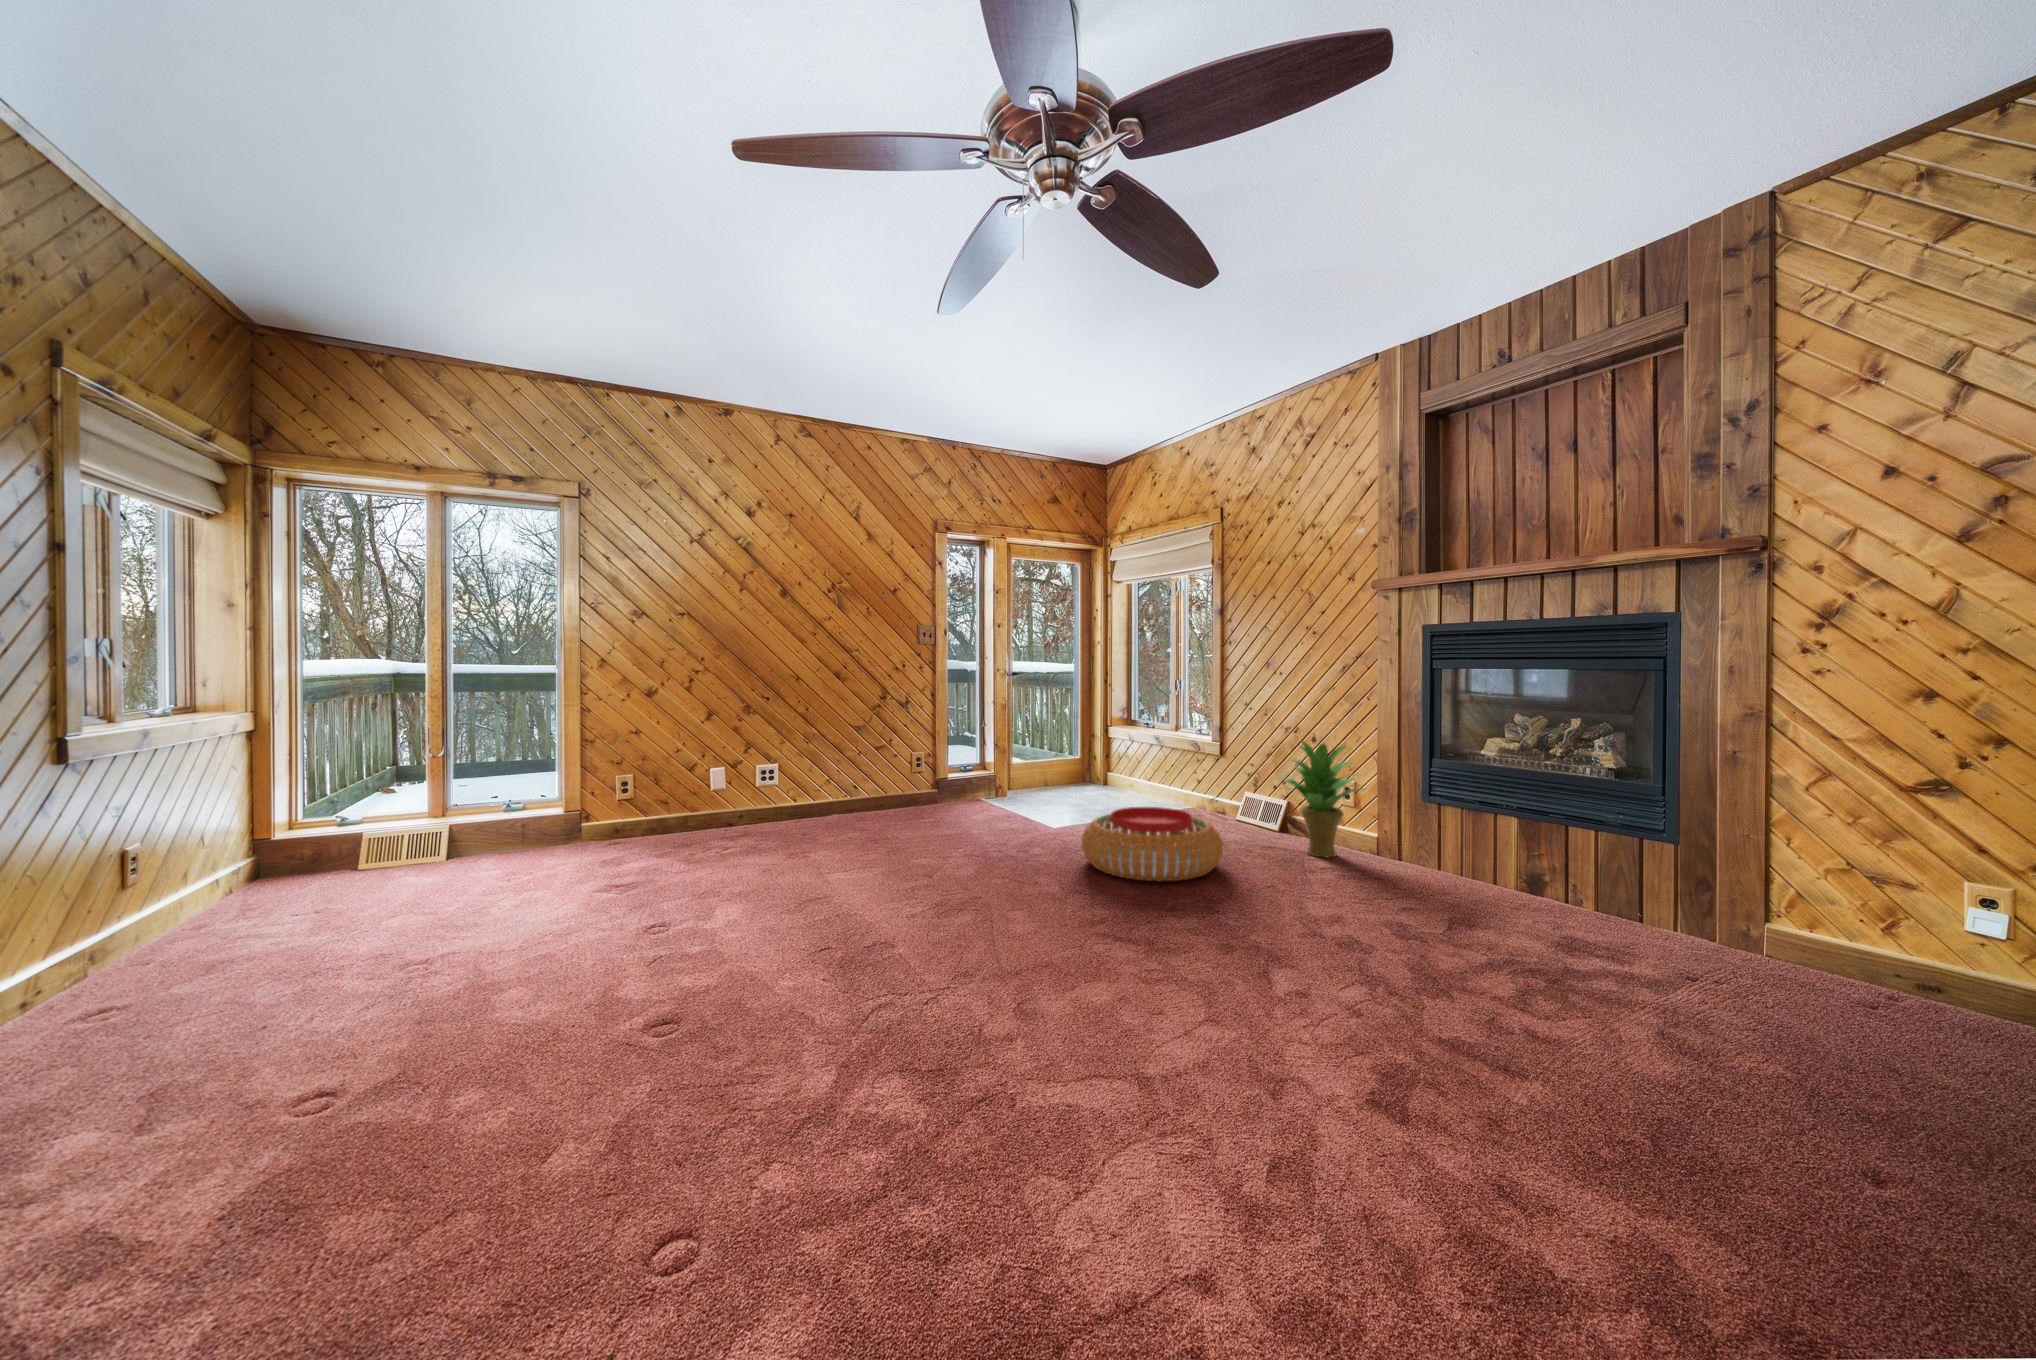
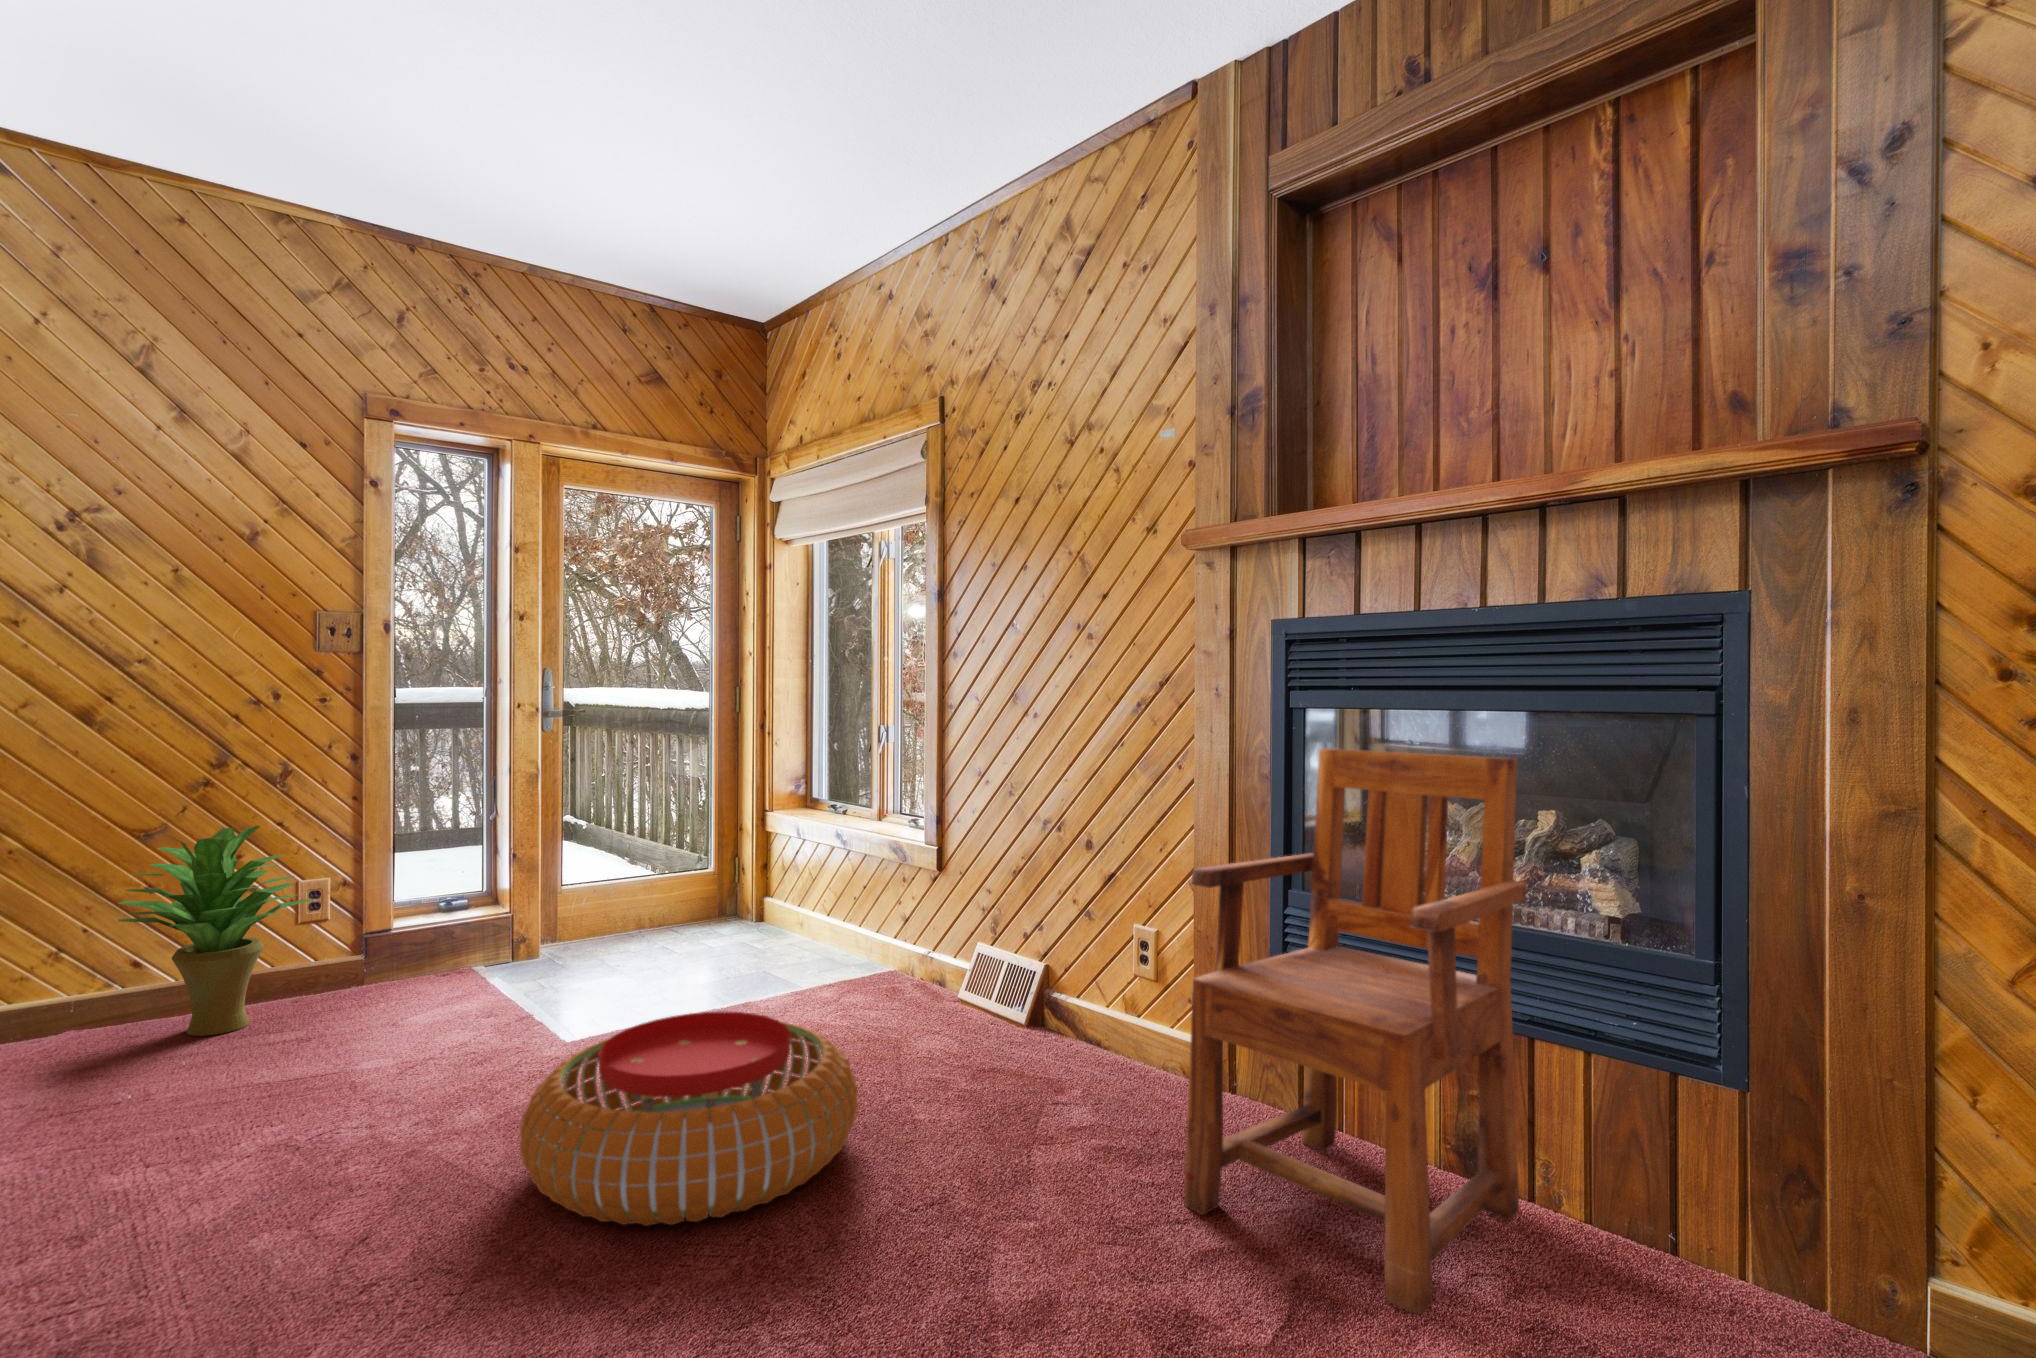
armchair: none [1385,689,1561,924] -> present [1184,748,1526,1314]
potted plant: present [1283,741,1361,858] -> present [118,826,312,1036]

